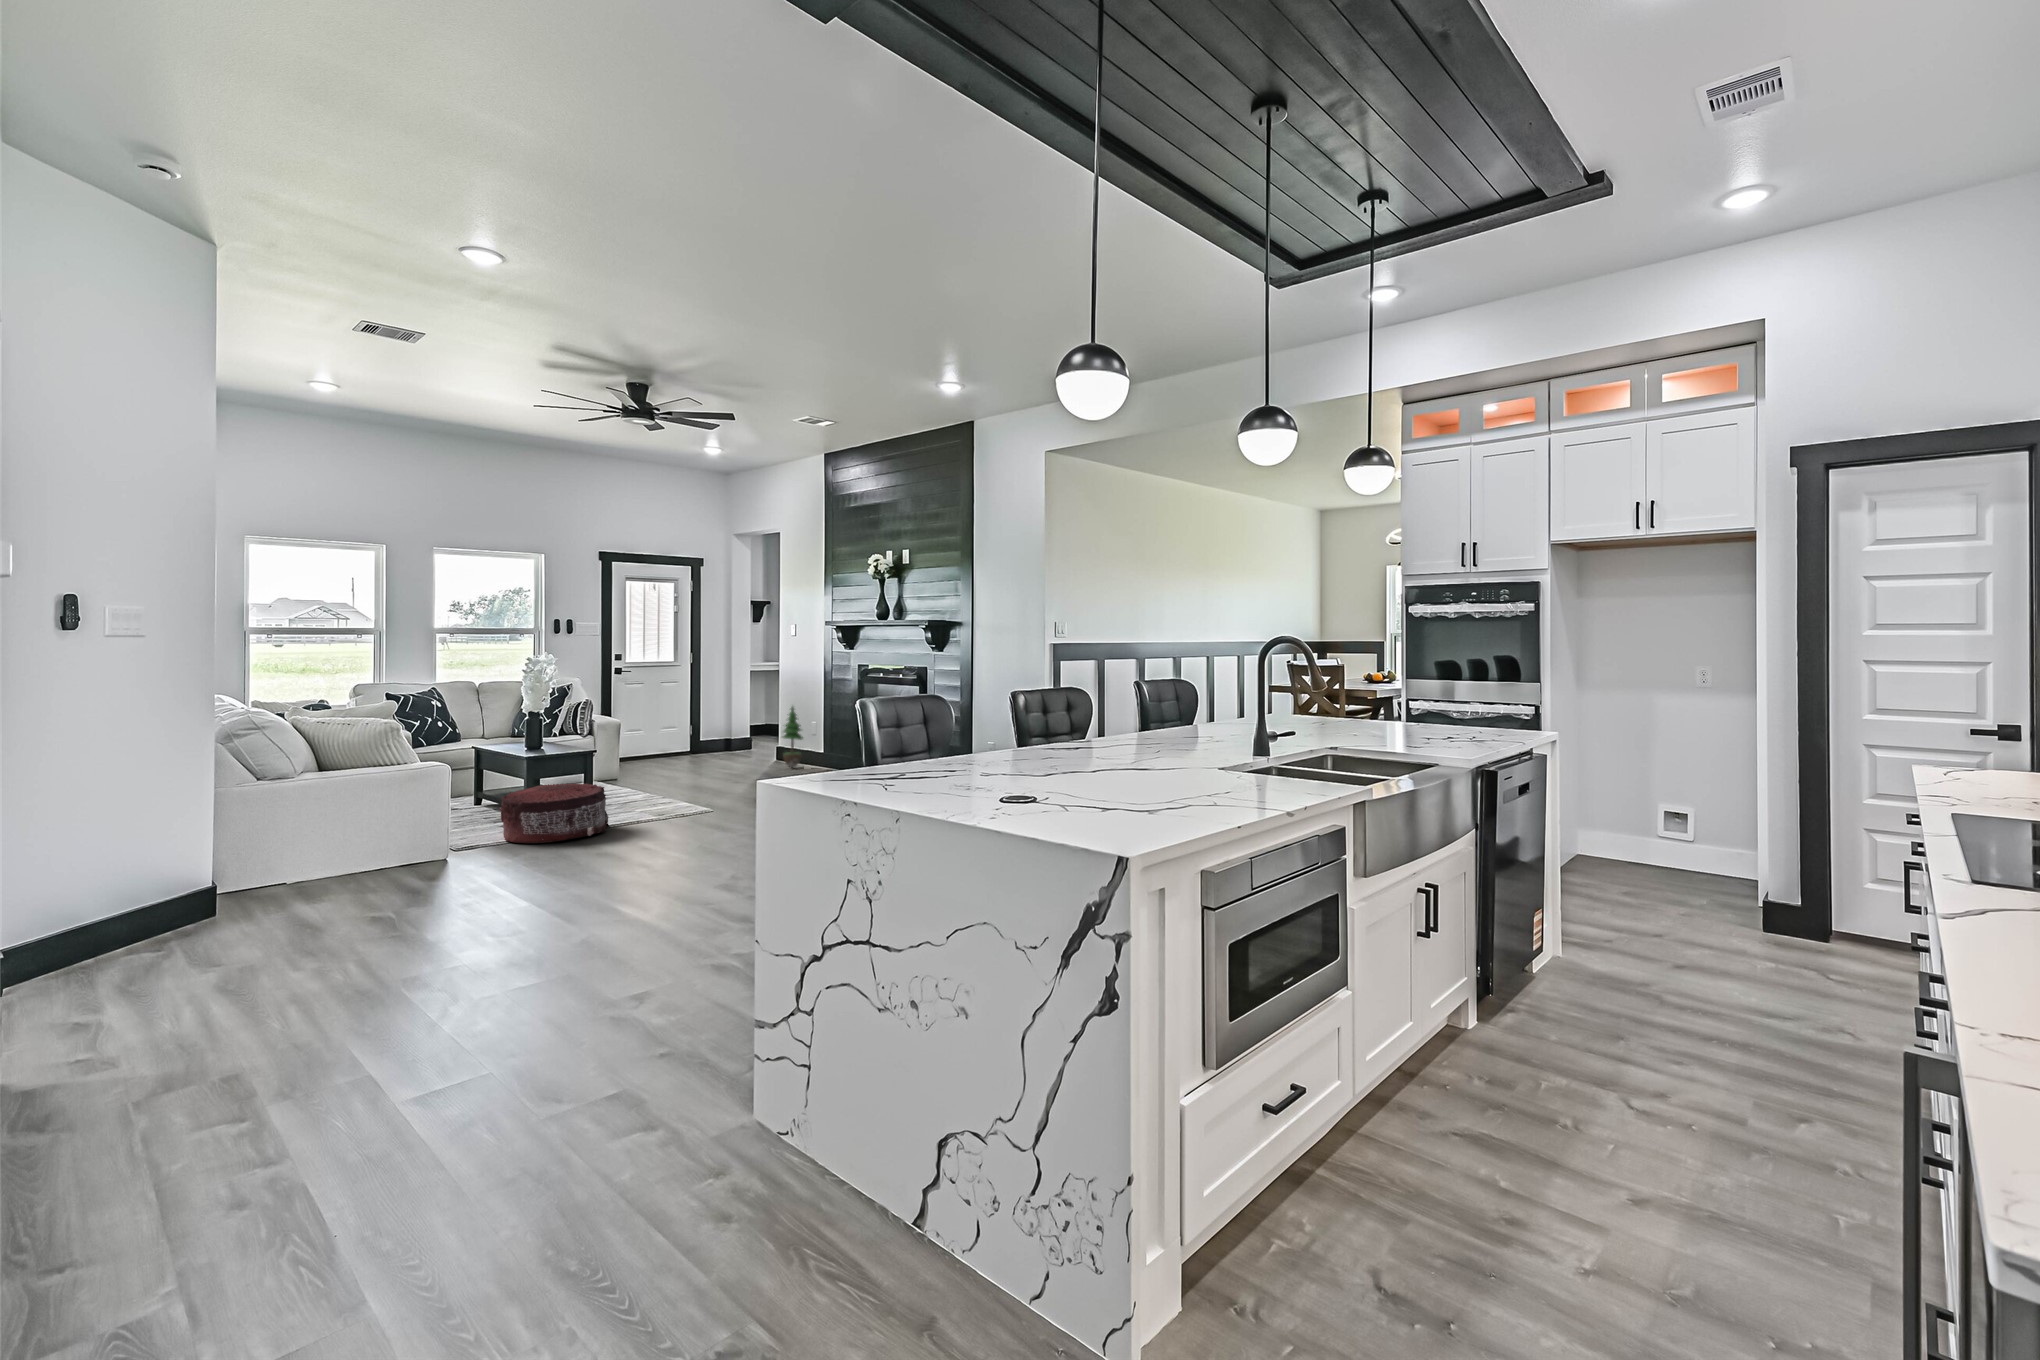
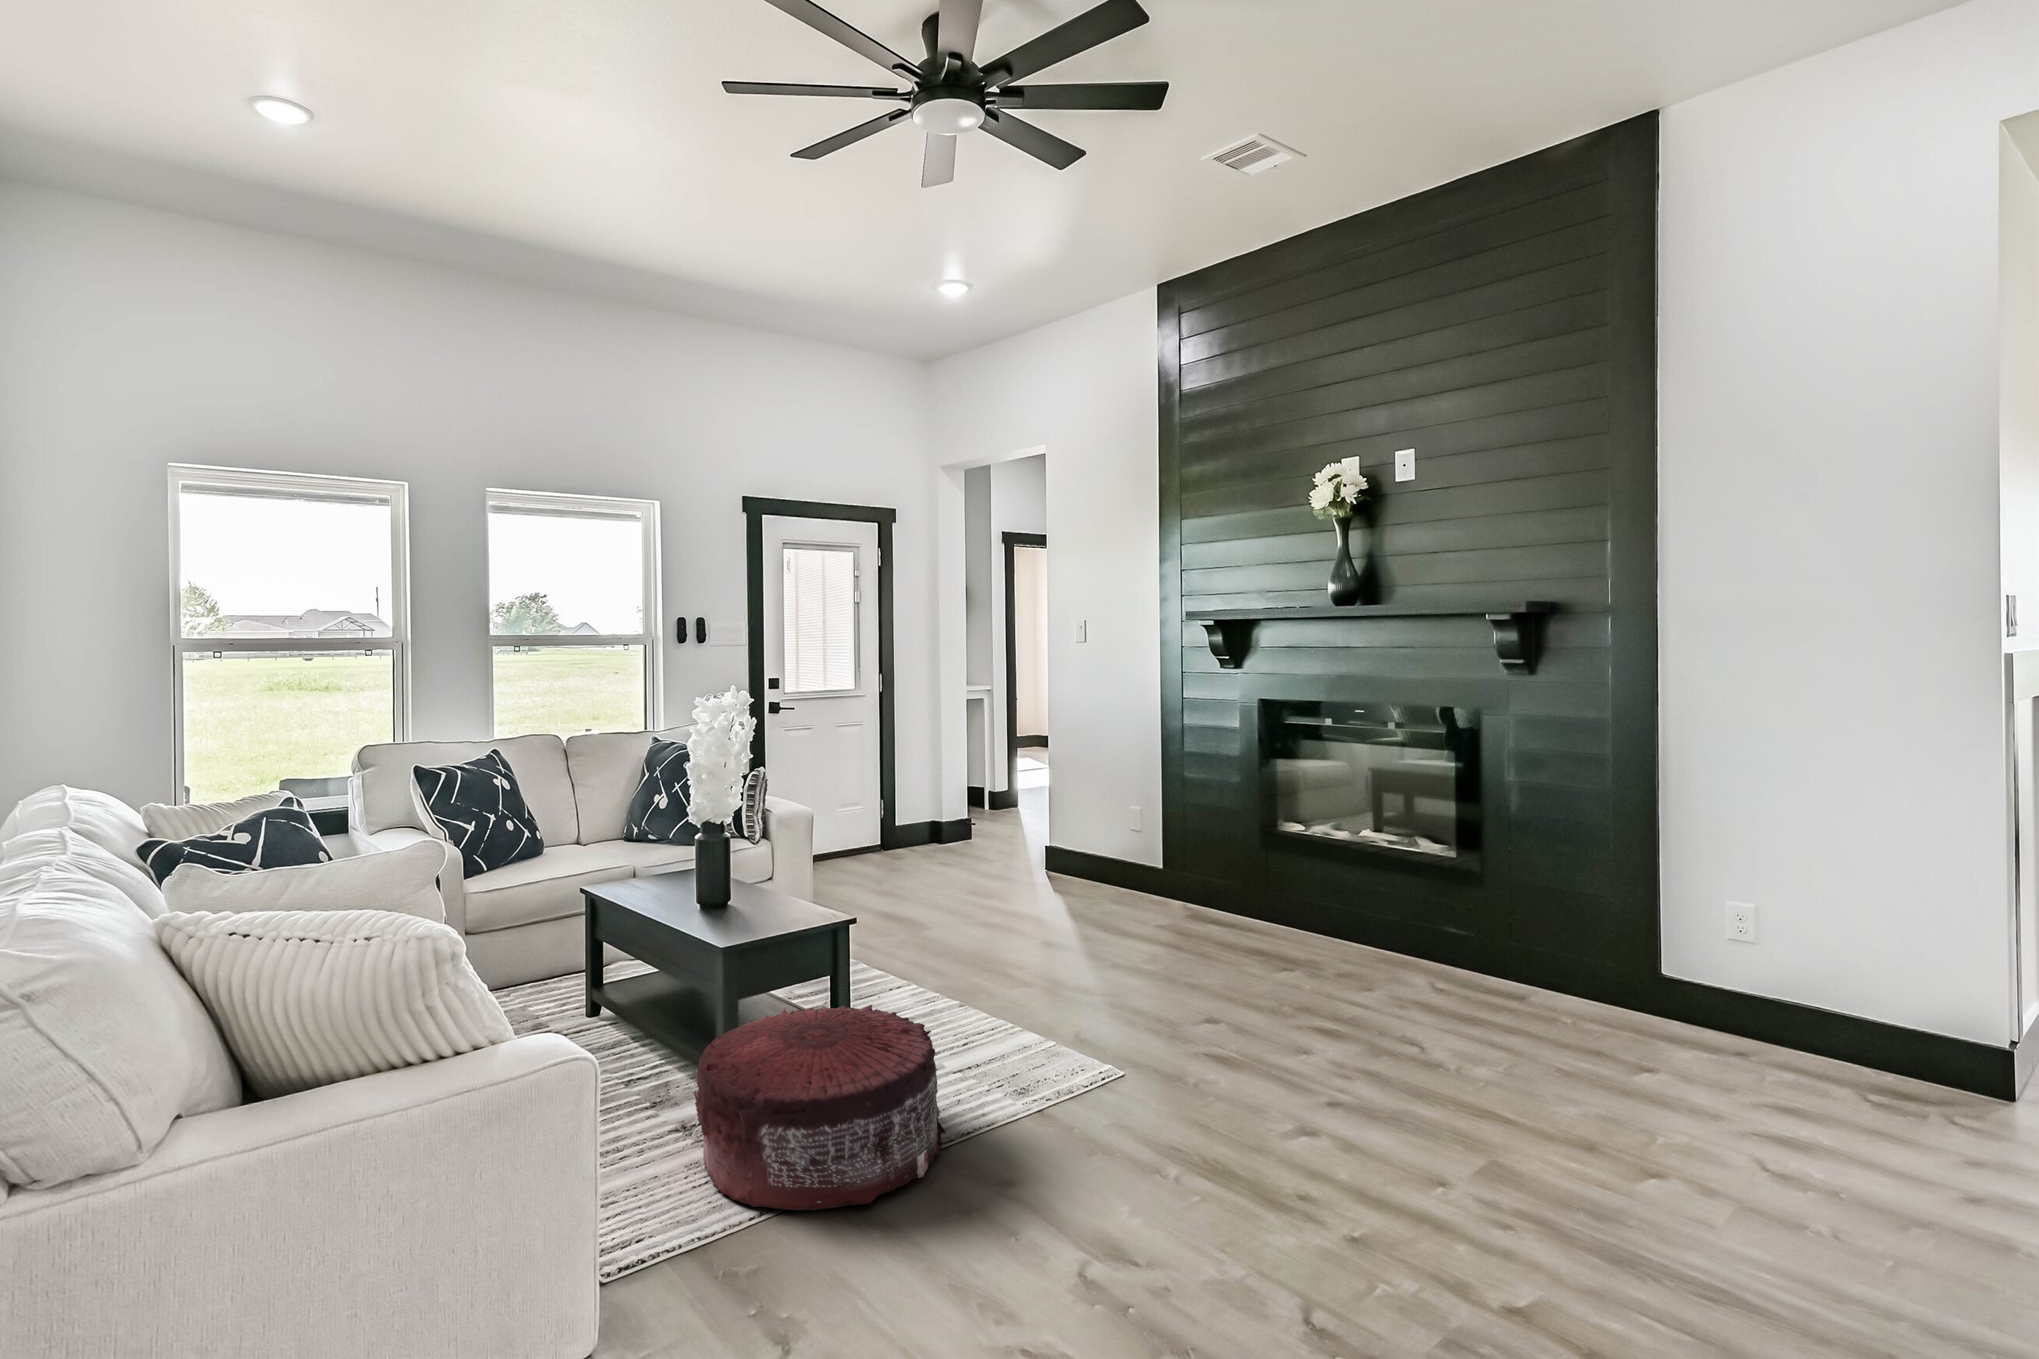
potted tree: present [783,706,803,768] -> none [1080,770,1124,891]

